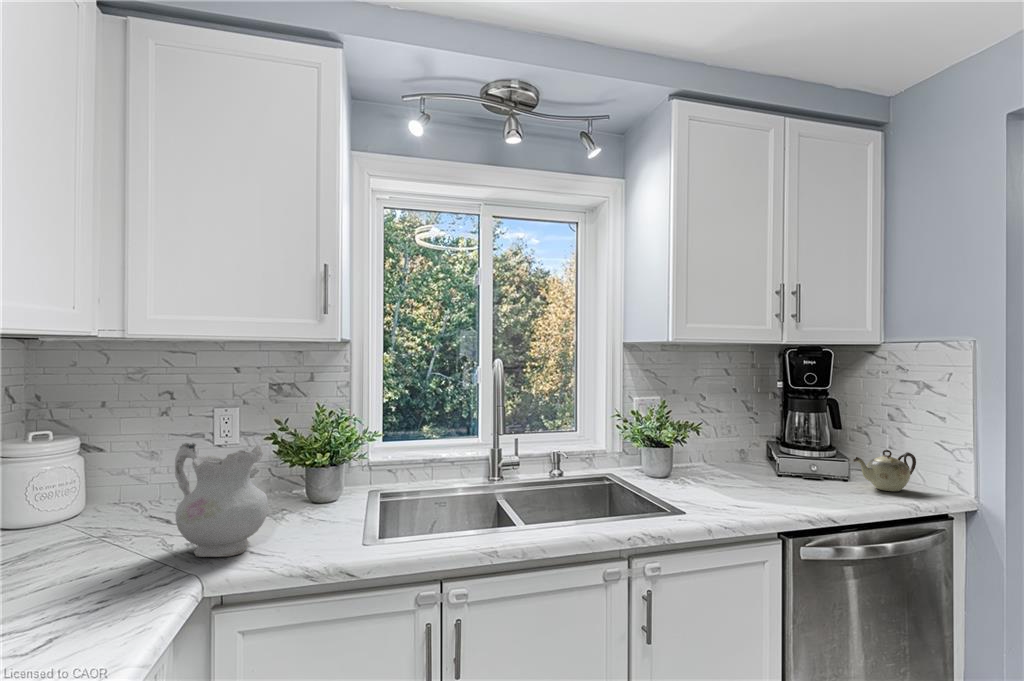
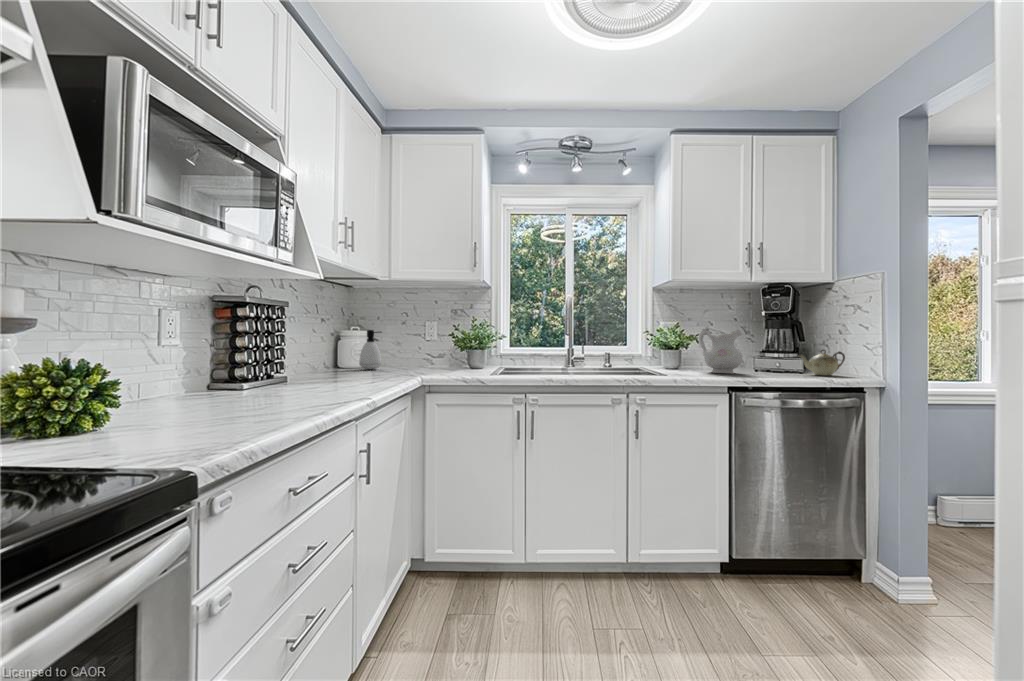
ceramic pitcher: present [175,443,268,557] -> present [699,329,743,374]
soap dispenser: none [33,453,100,548] -> present [359,330,382,369]

